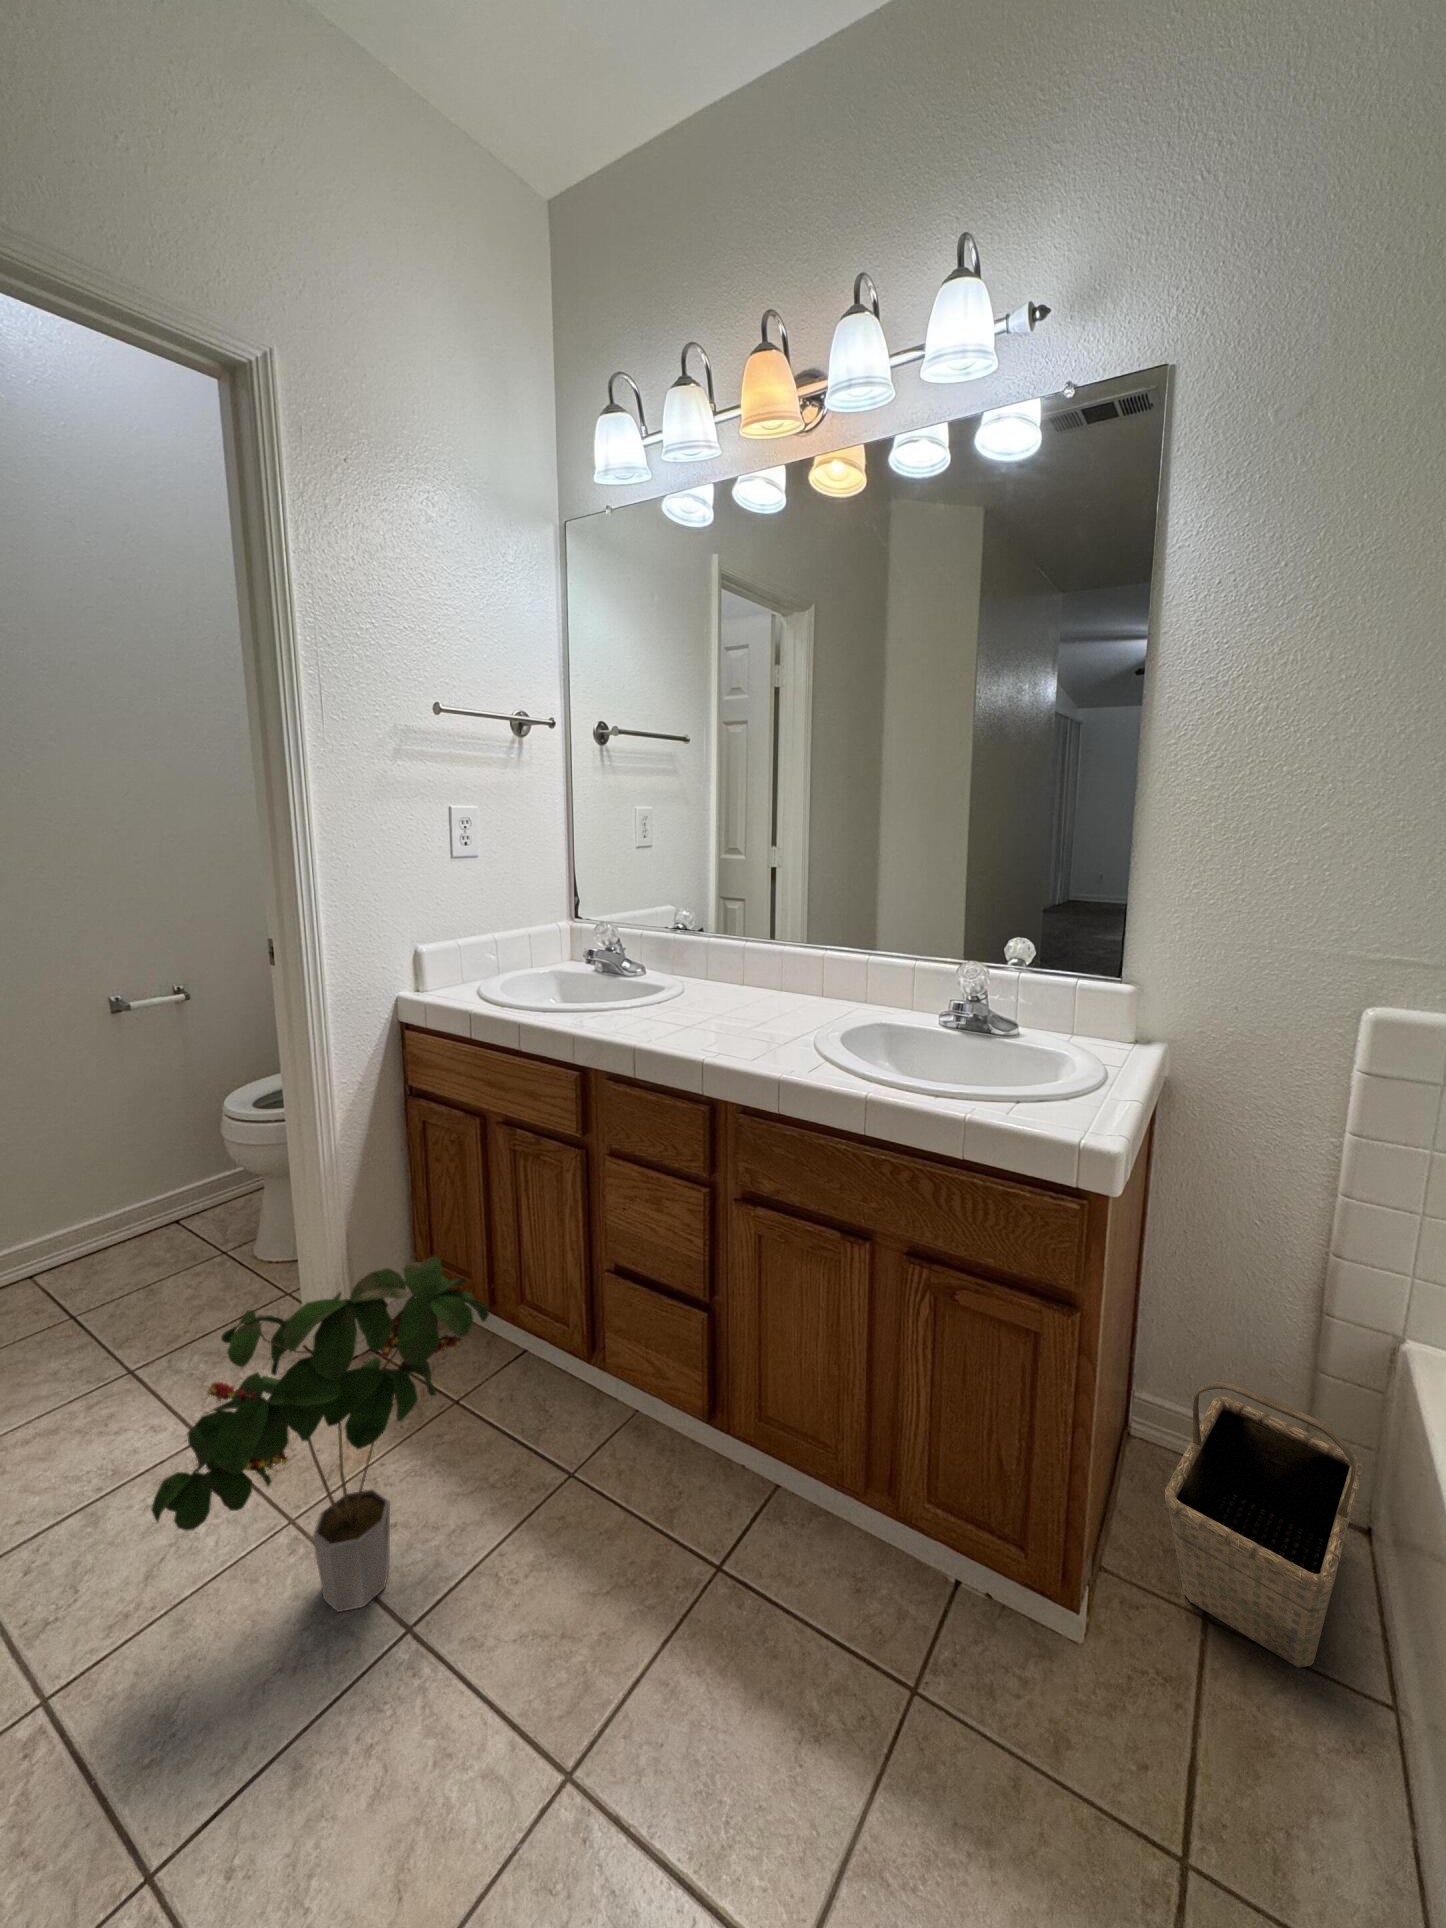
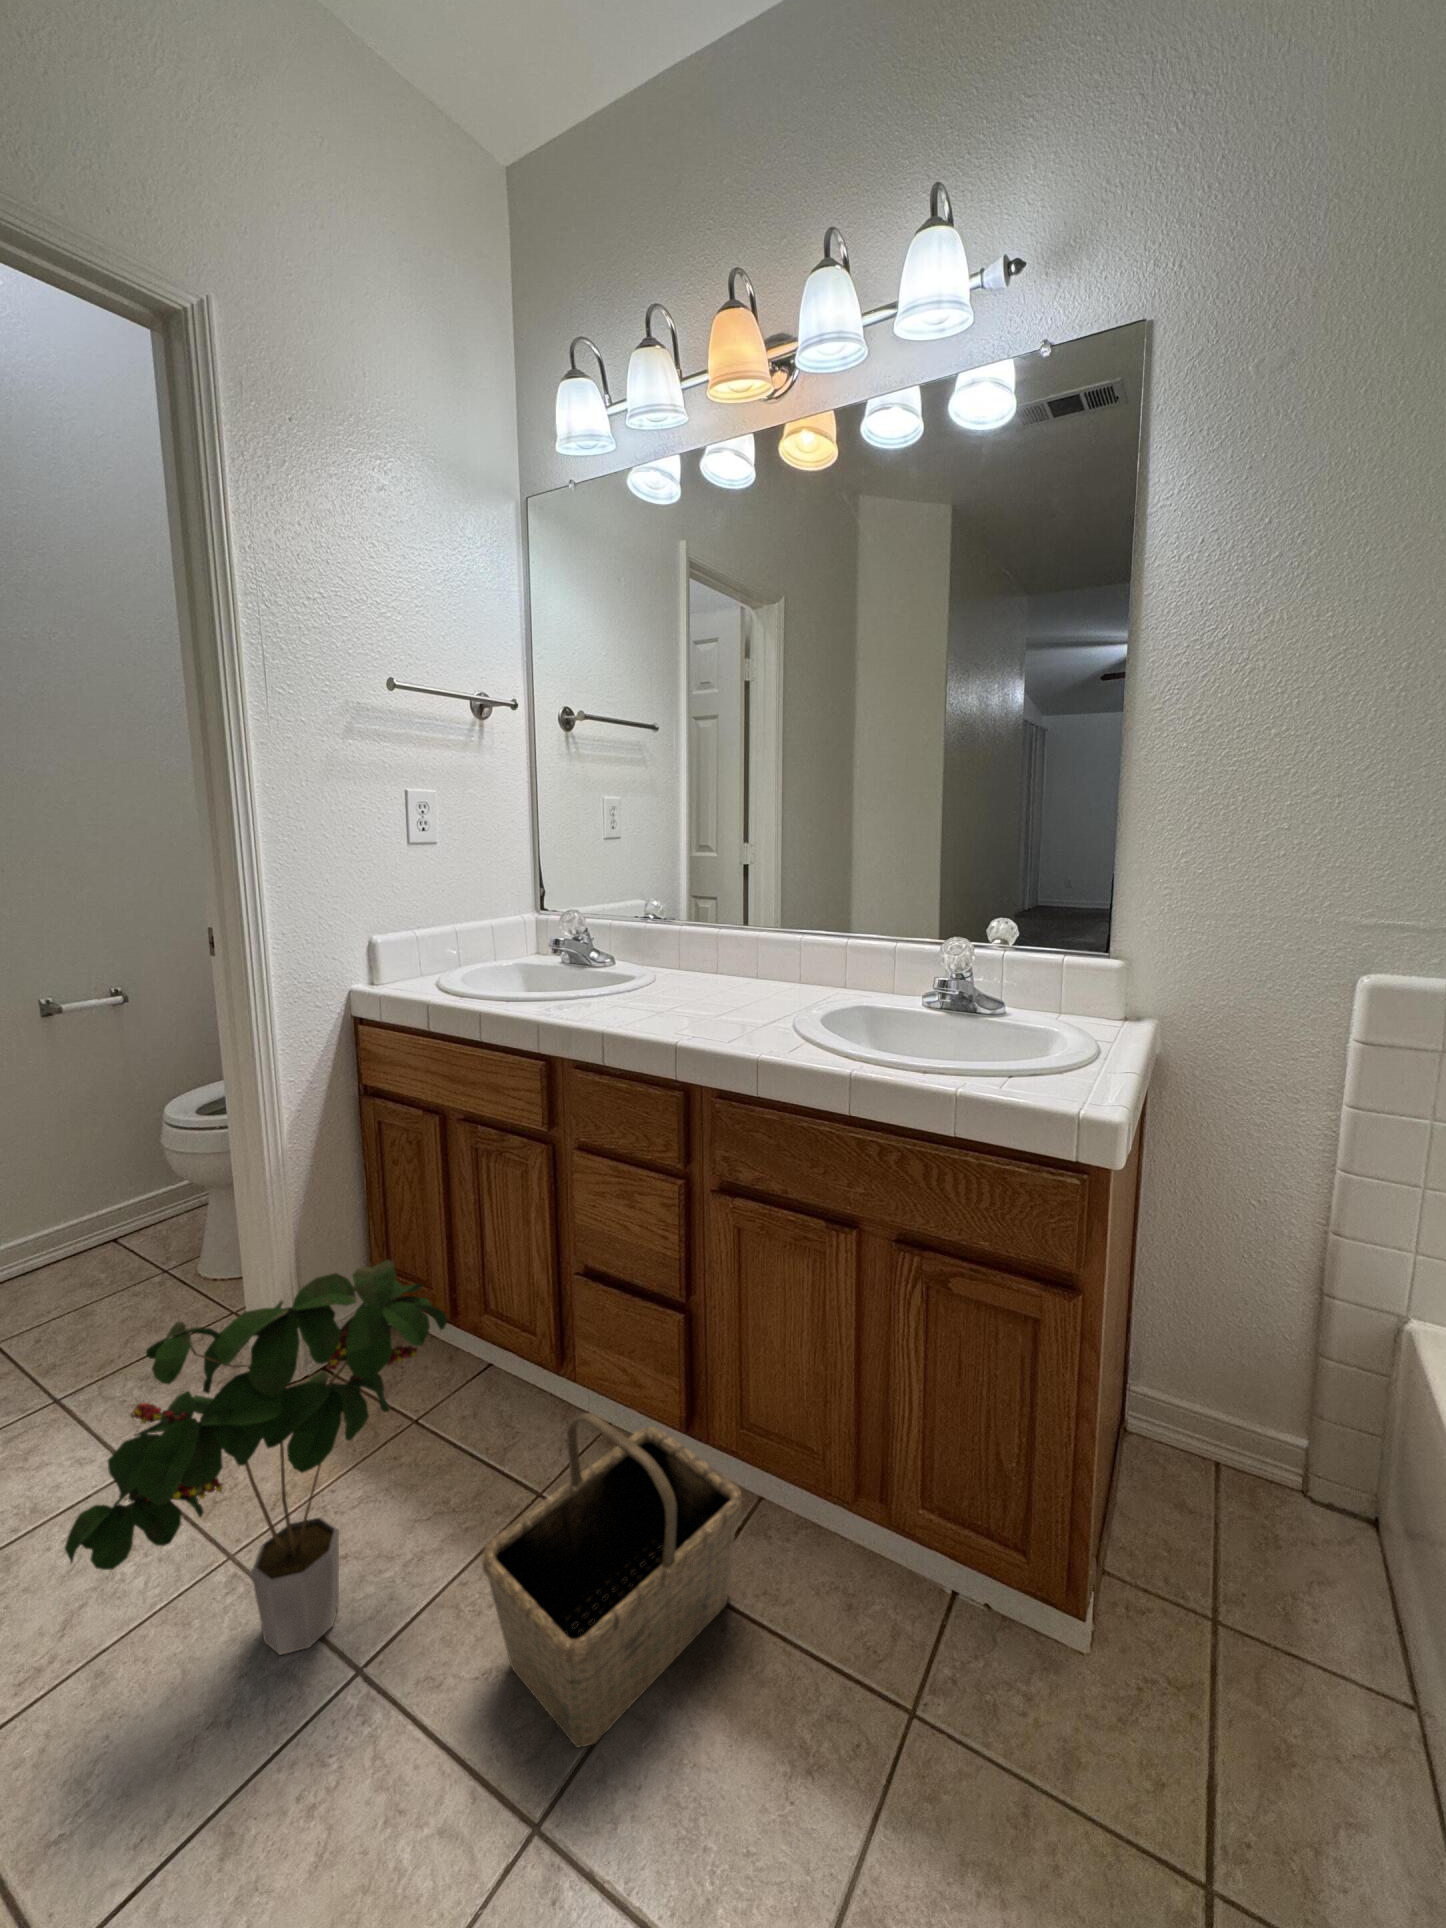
basket: present [1165,1382,1363,1667] -> present [482,1413,742,1747]

